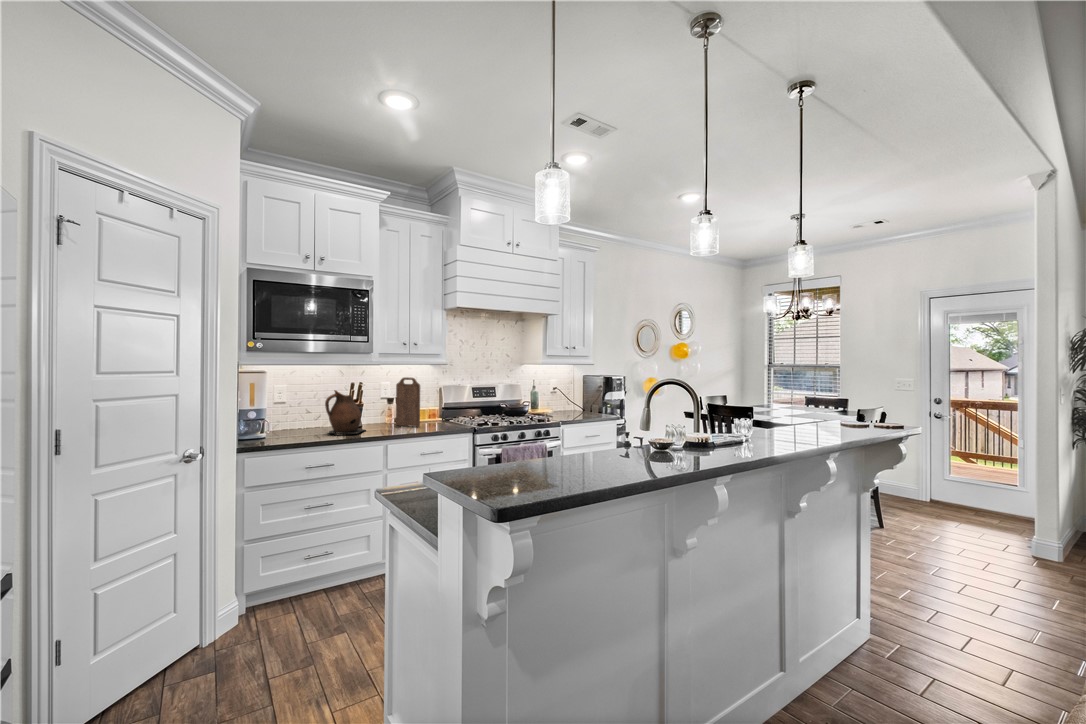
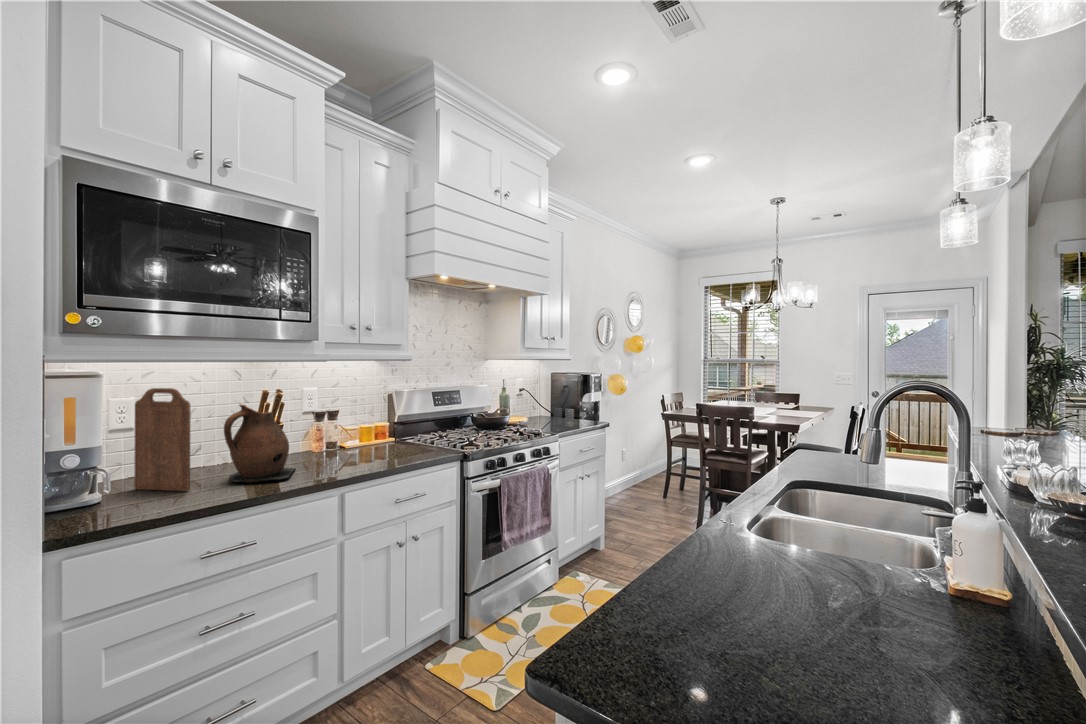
cutting board: present [396,377,420,427] -> present [134,388,191,491]

